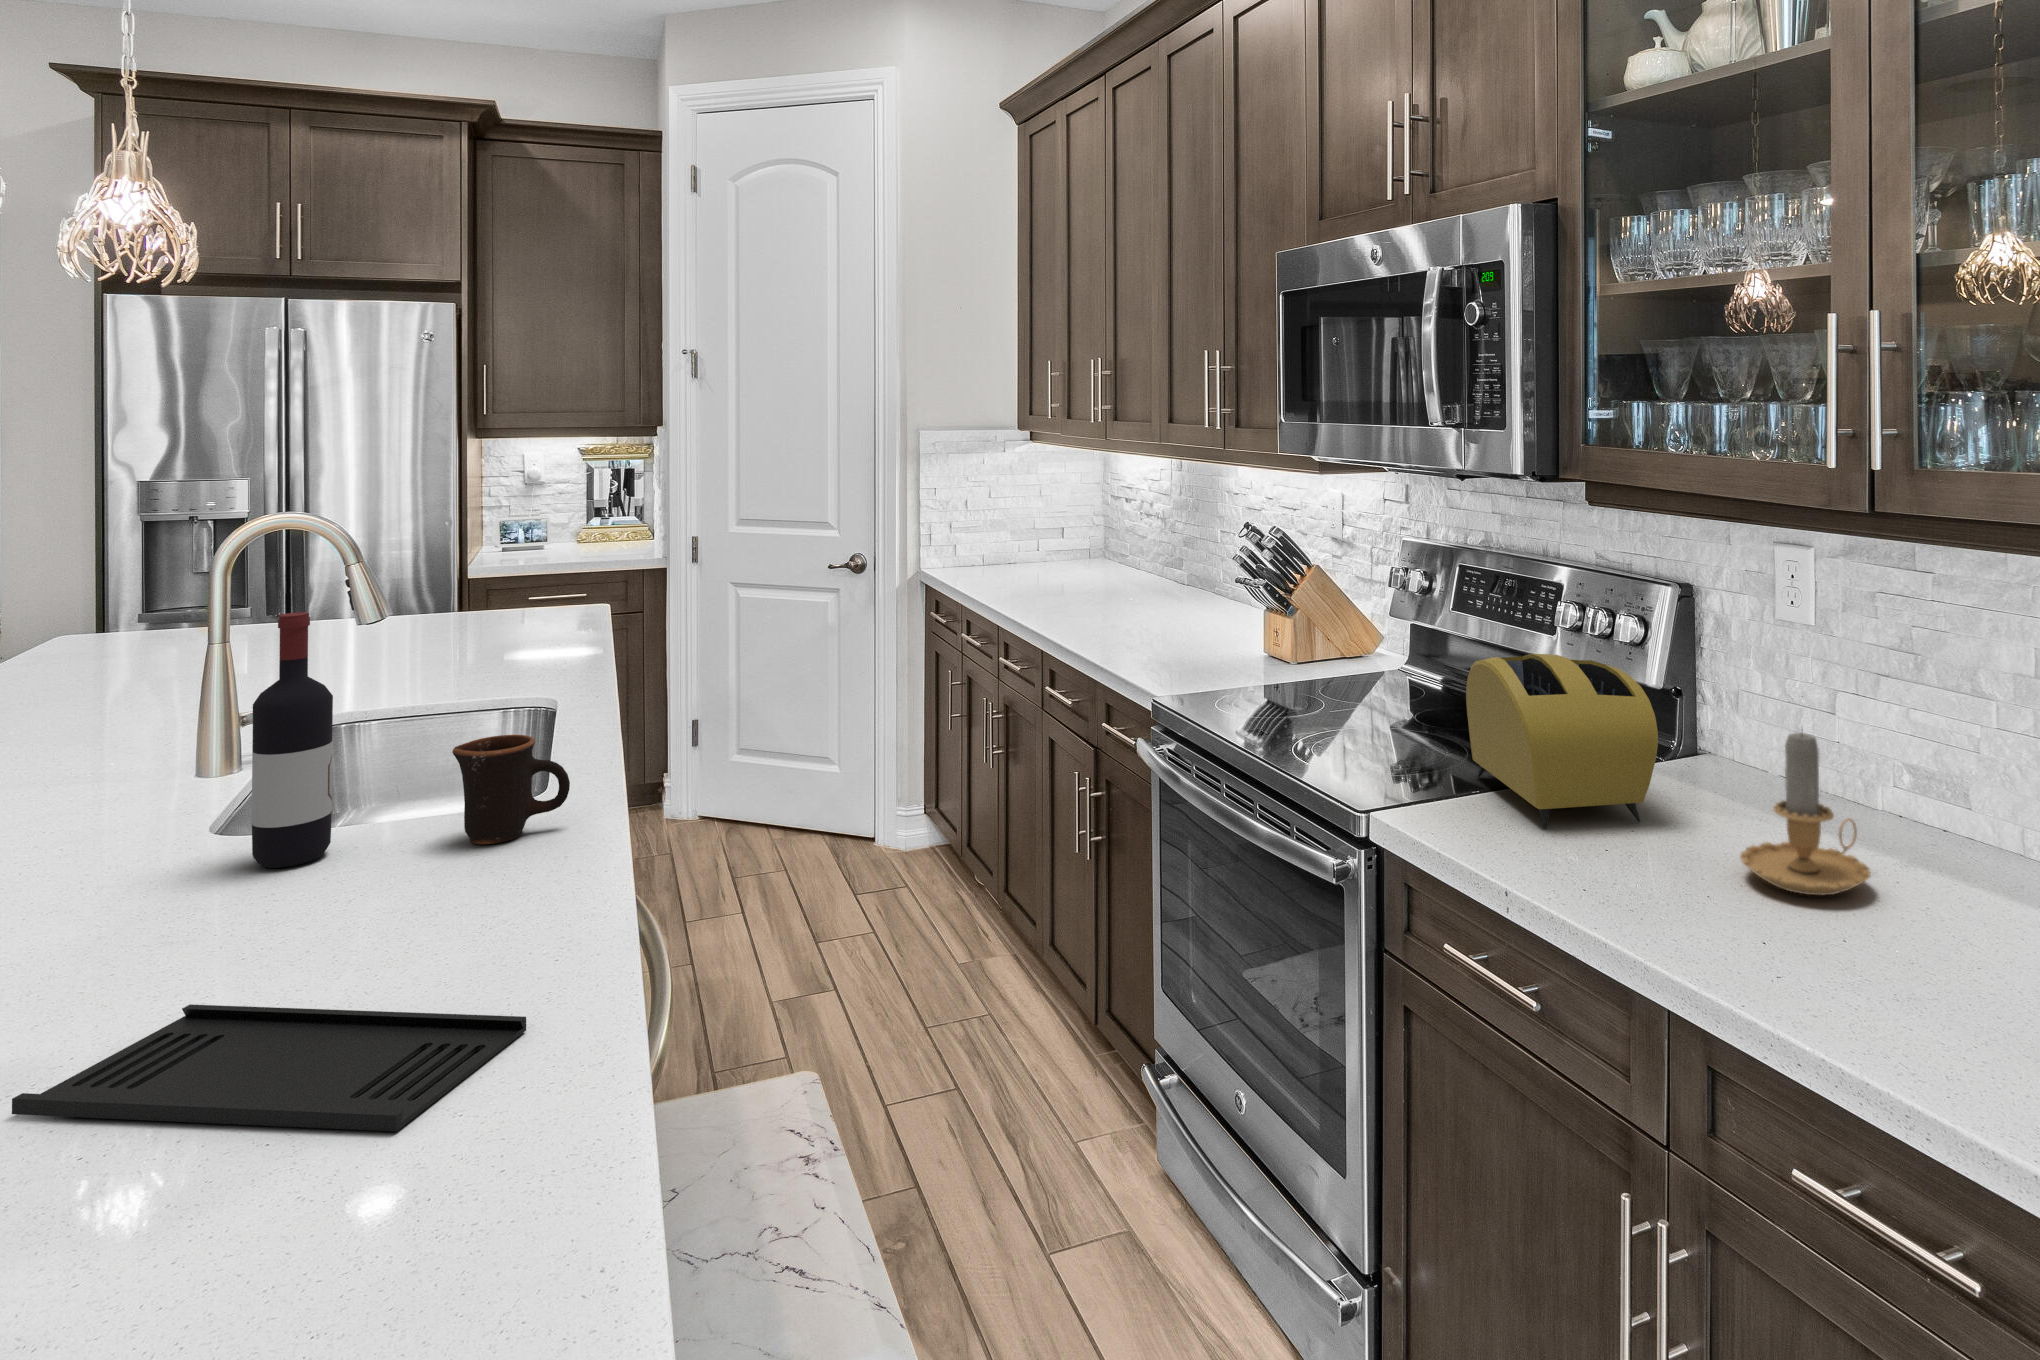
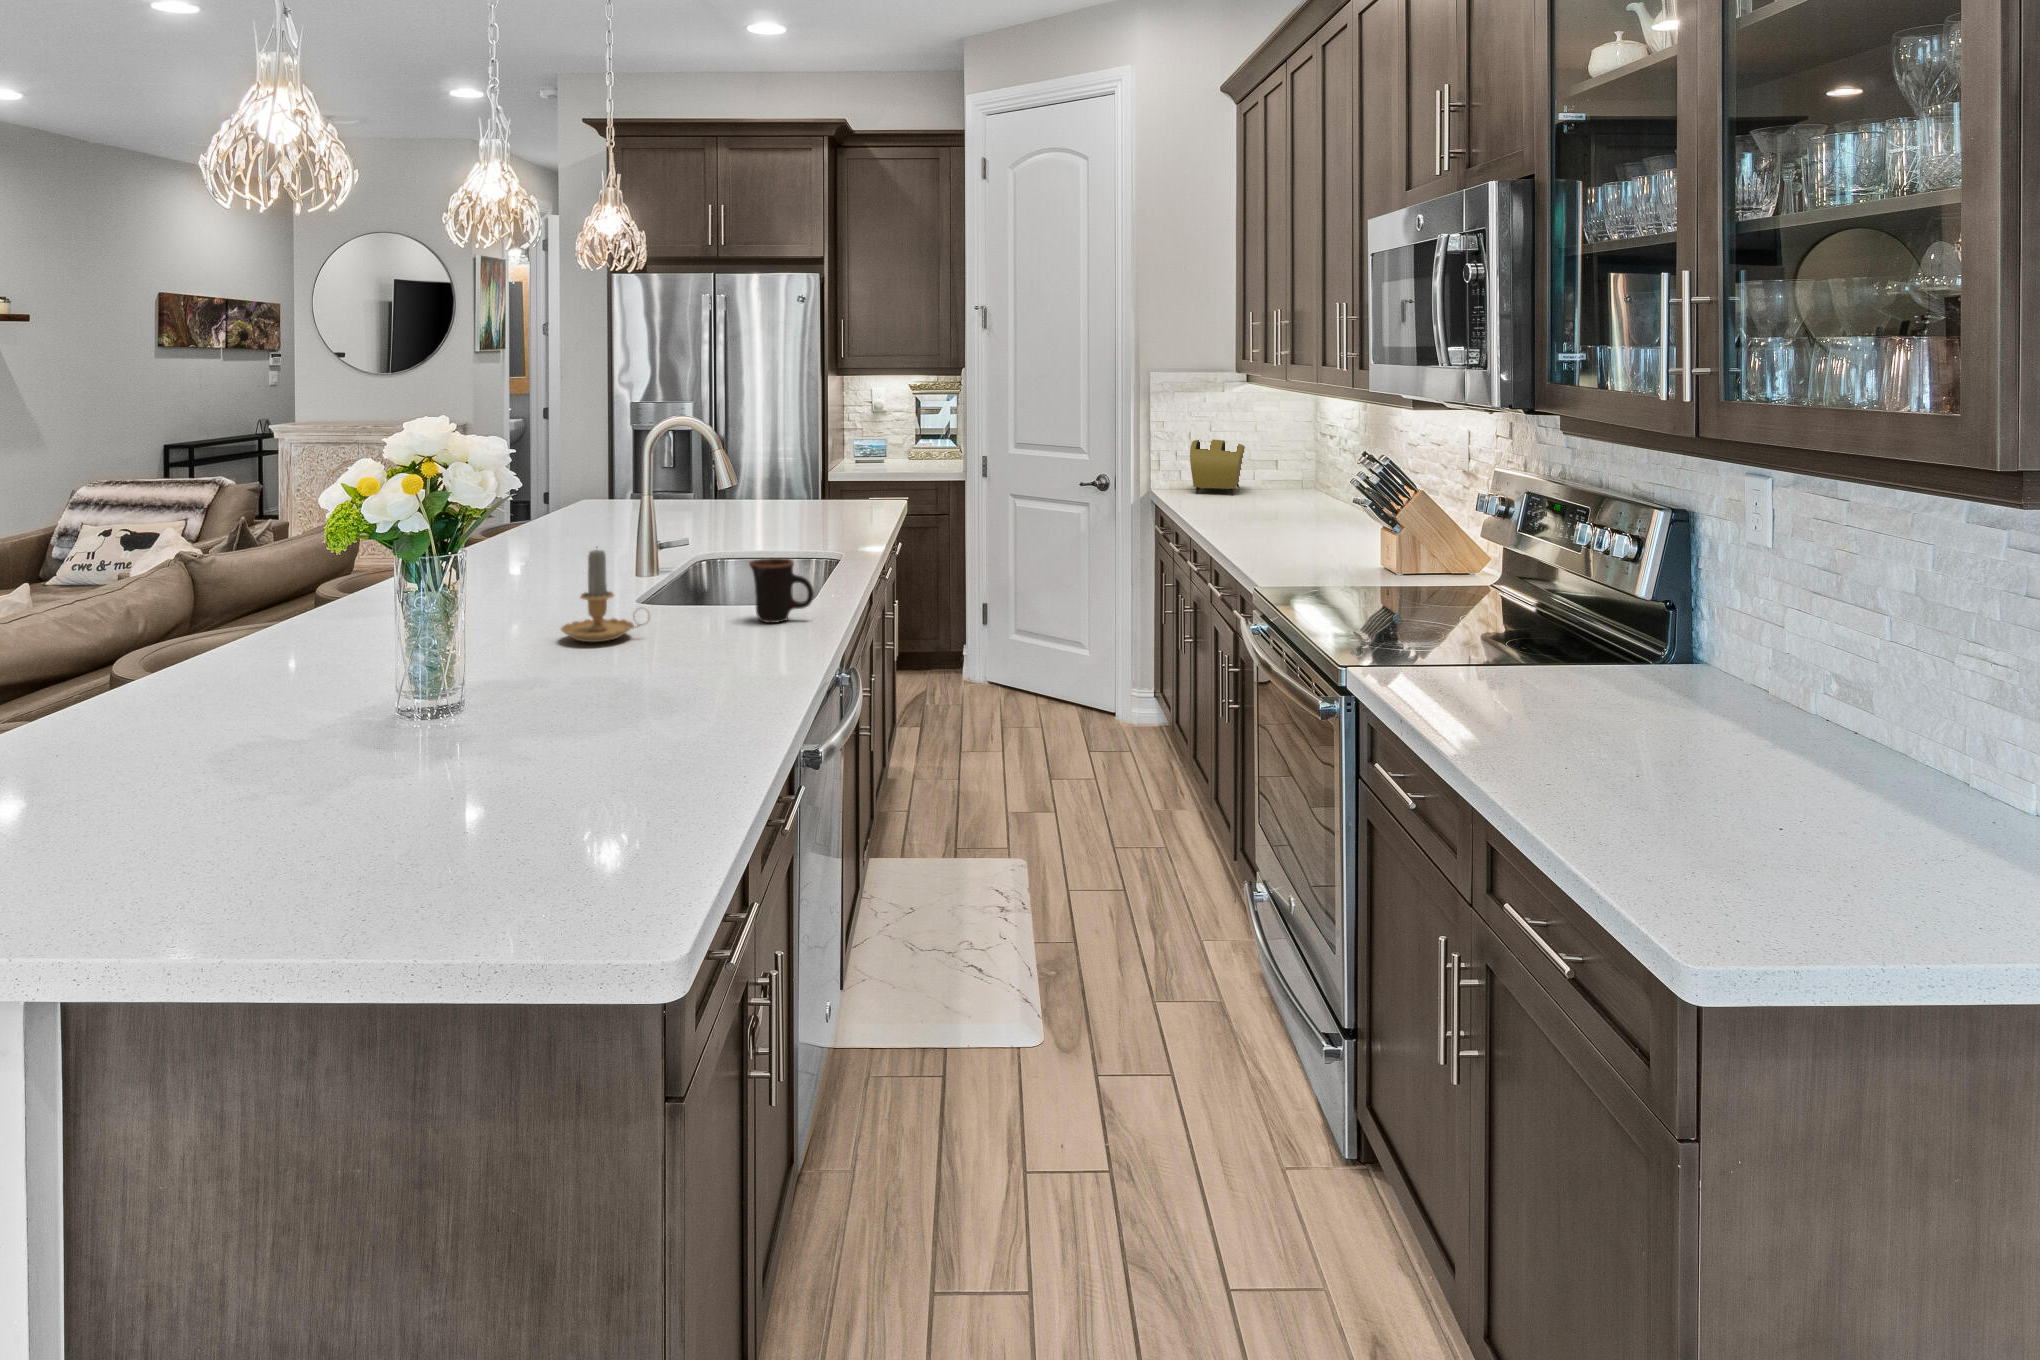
wine bottle: present [252,612,333,868] -> none [651,472,689,620]
toaster: present [1466,654,1658,829] -> present [1190,439,1245,495]
candle: present [1740,732,1871,895] -> present [561,550,648,642]
tray: present [12,1004,526,1131] -> none [532,666,748,728]

